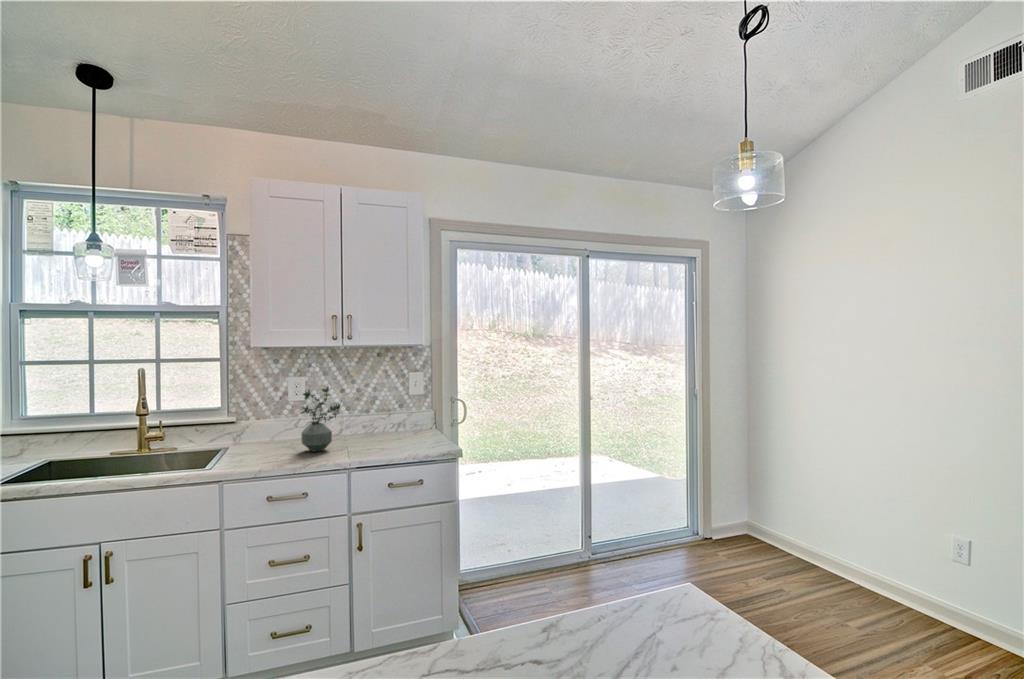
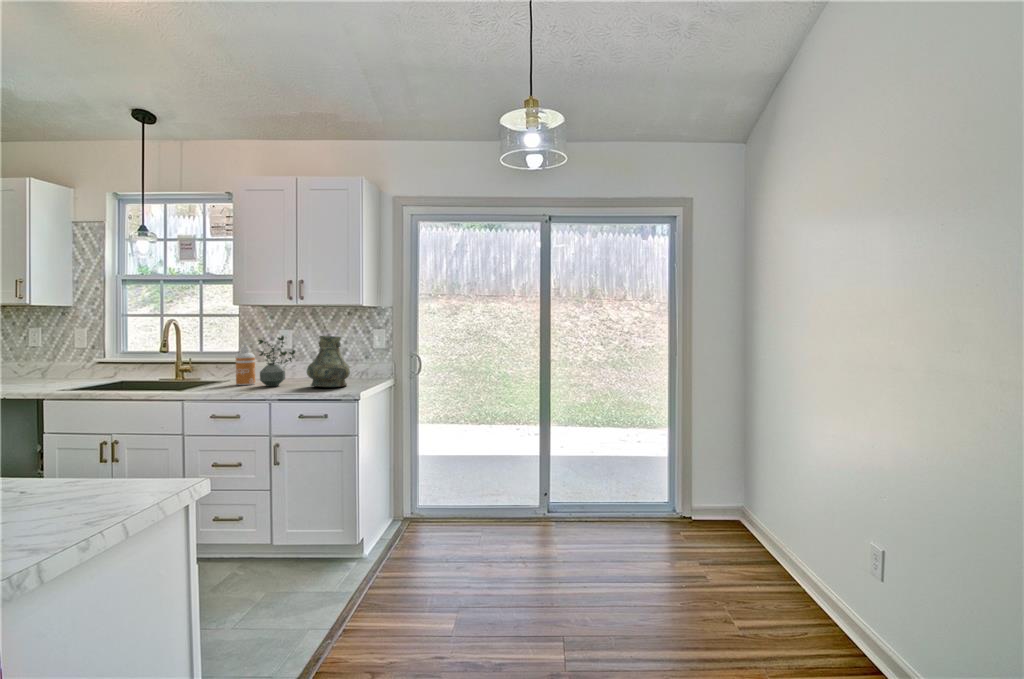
vase: none [366,384,417,447] -> present [307,336,350,387]
soap dispenser: none [260,397,283,453] -> present [236,343,255,385]

